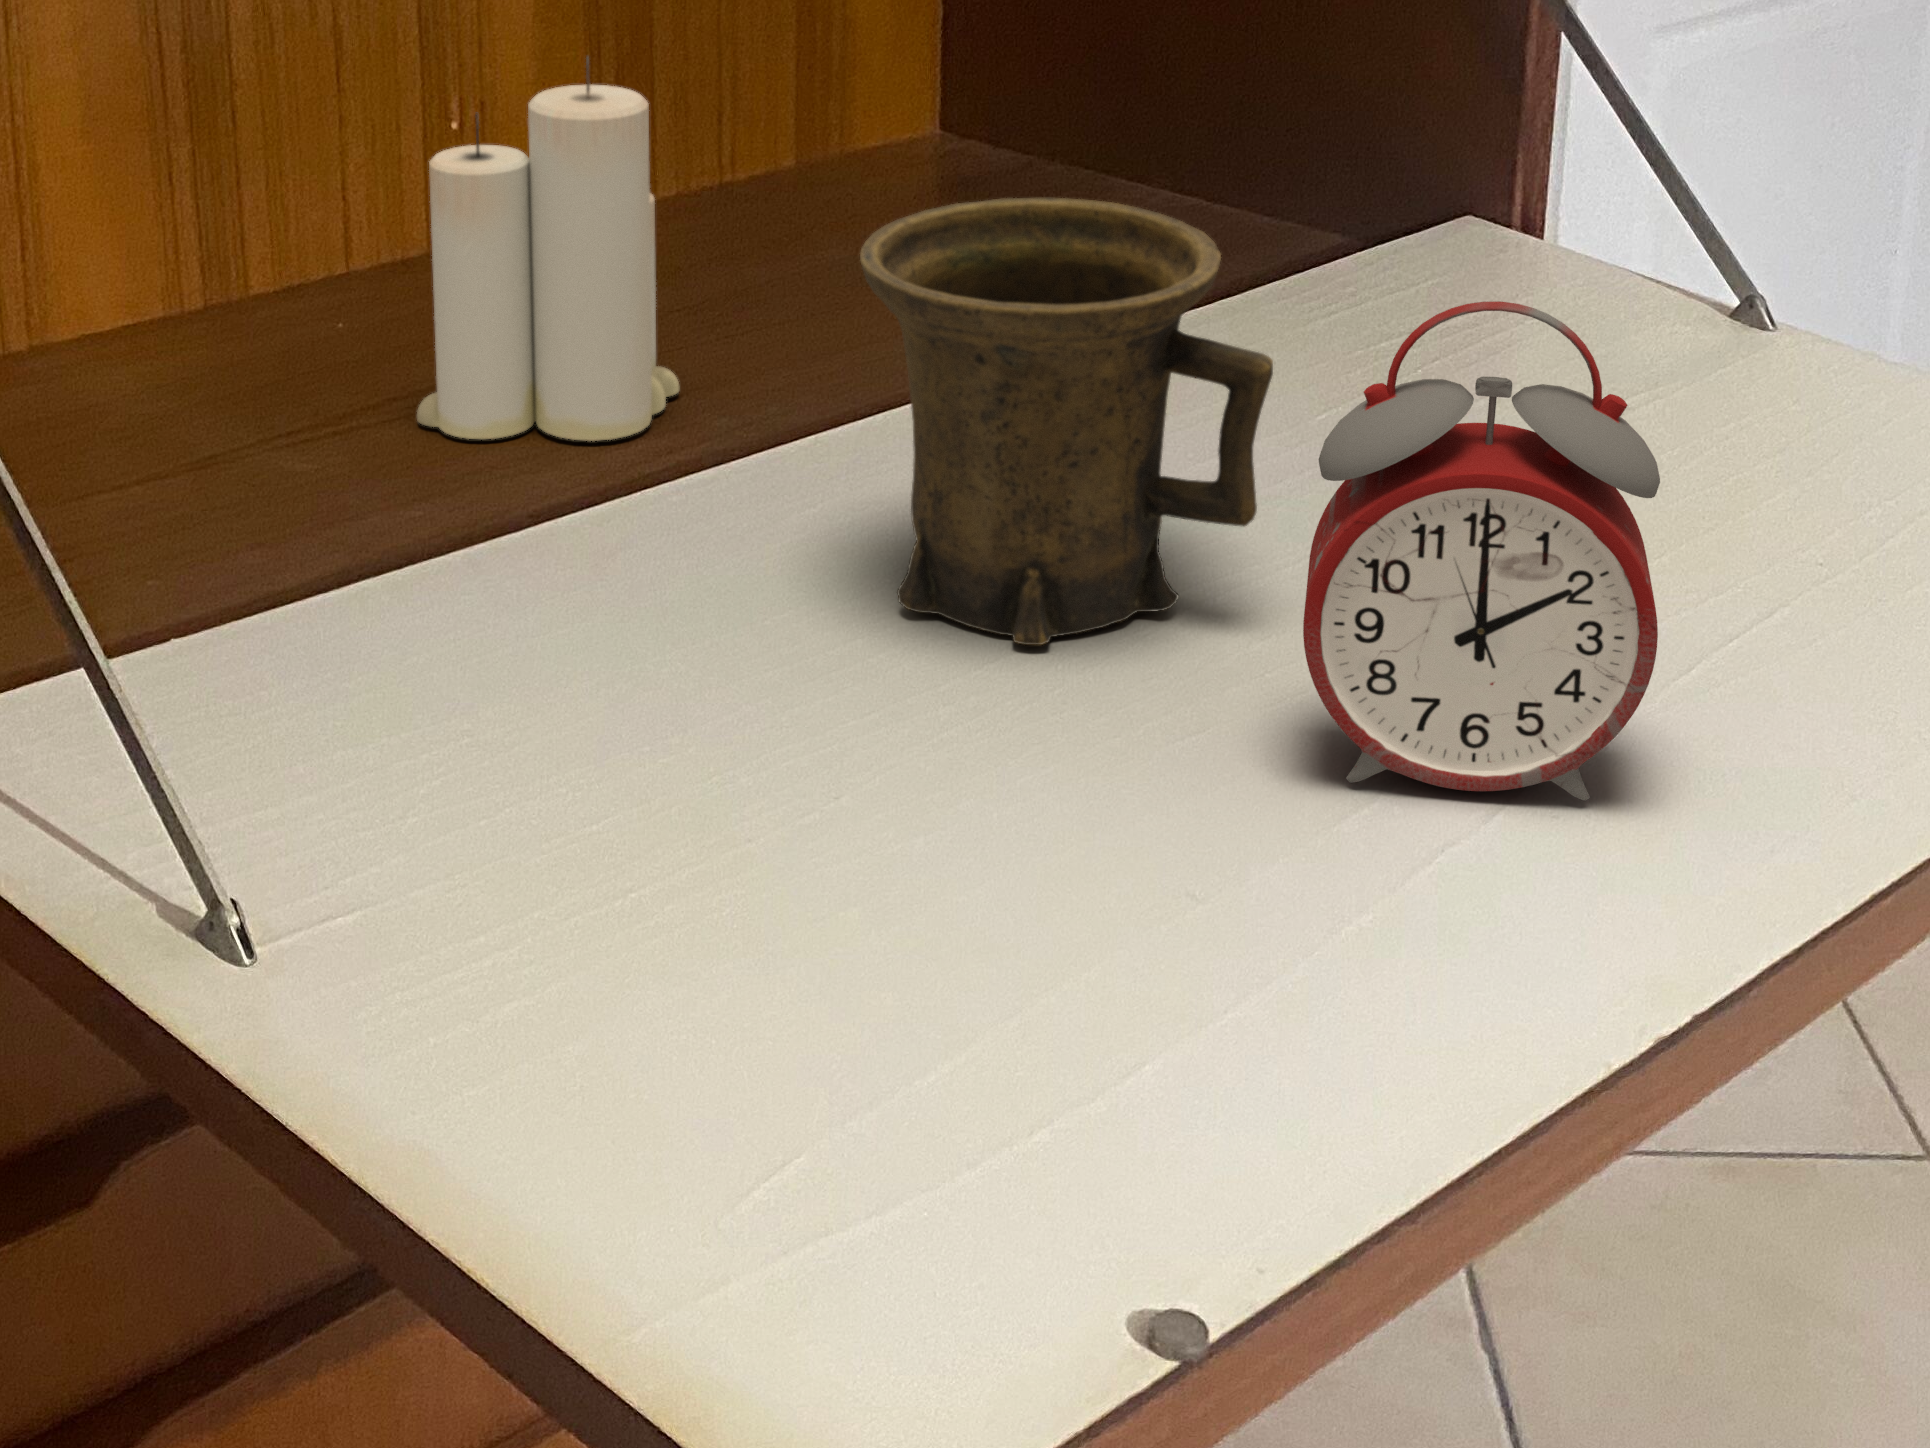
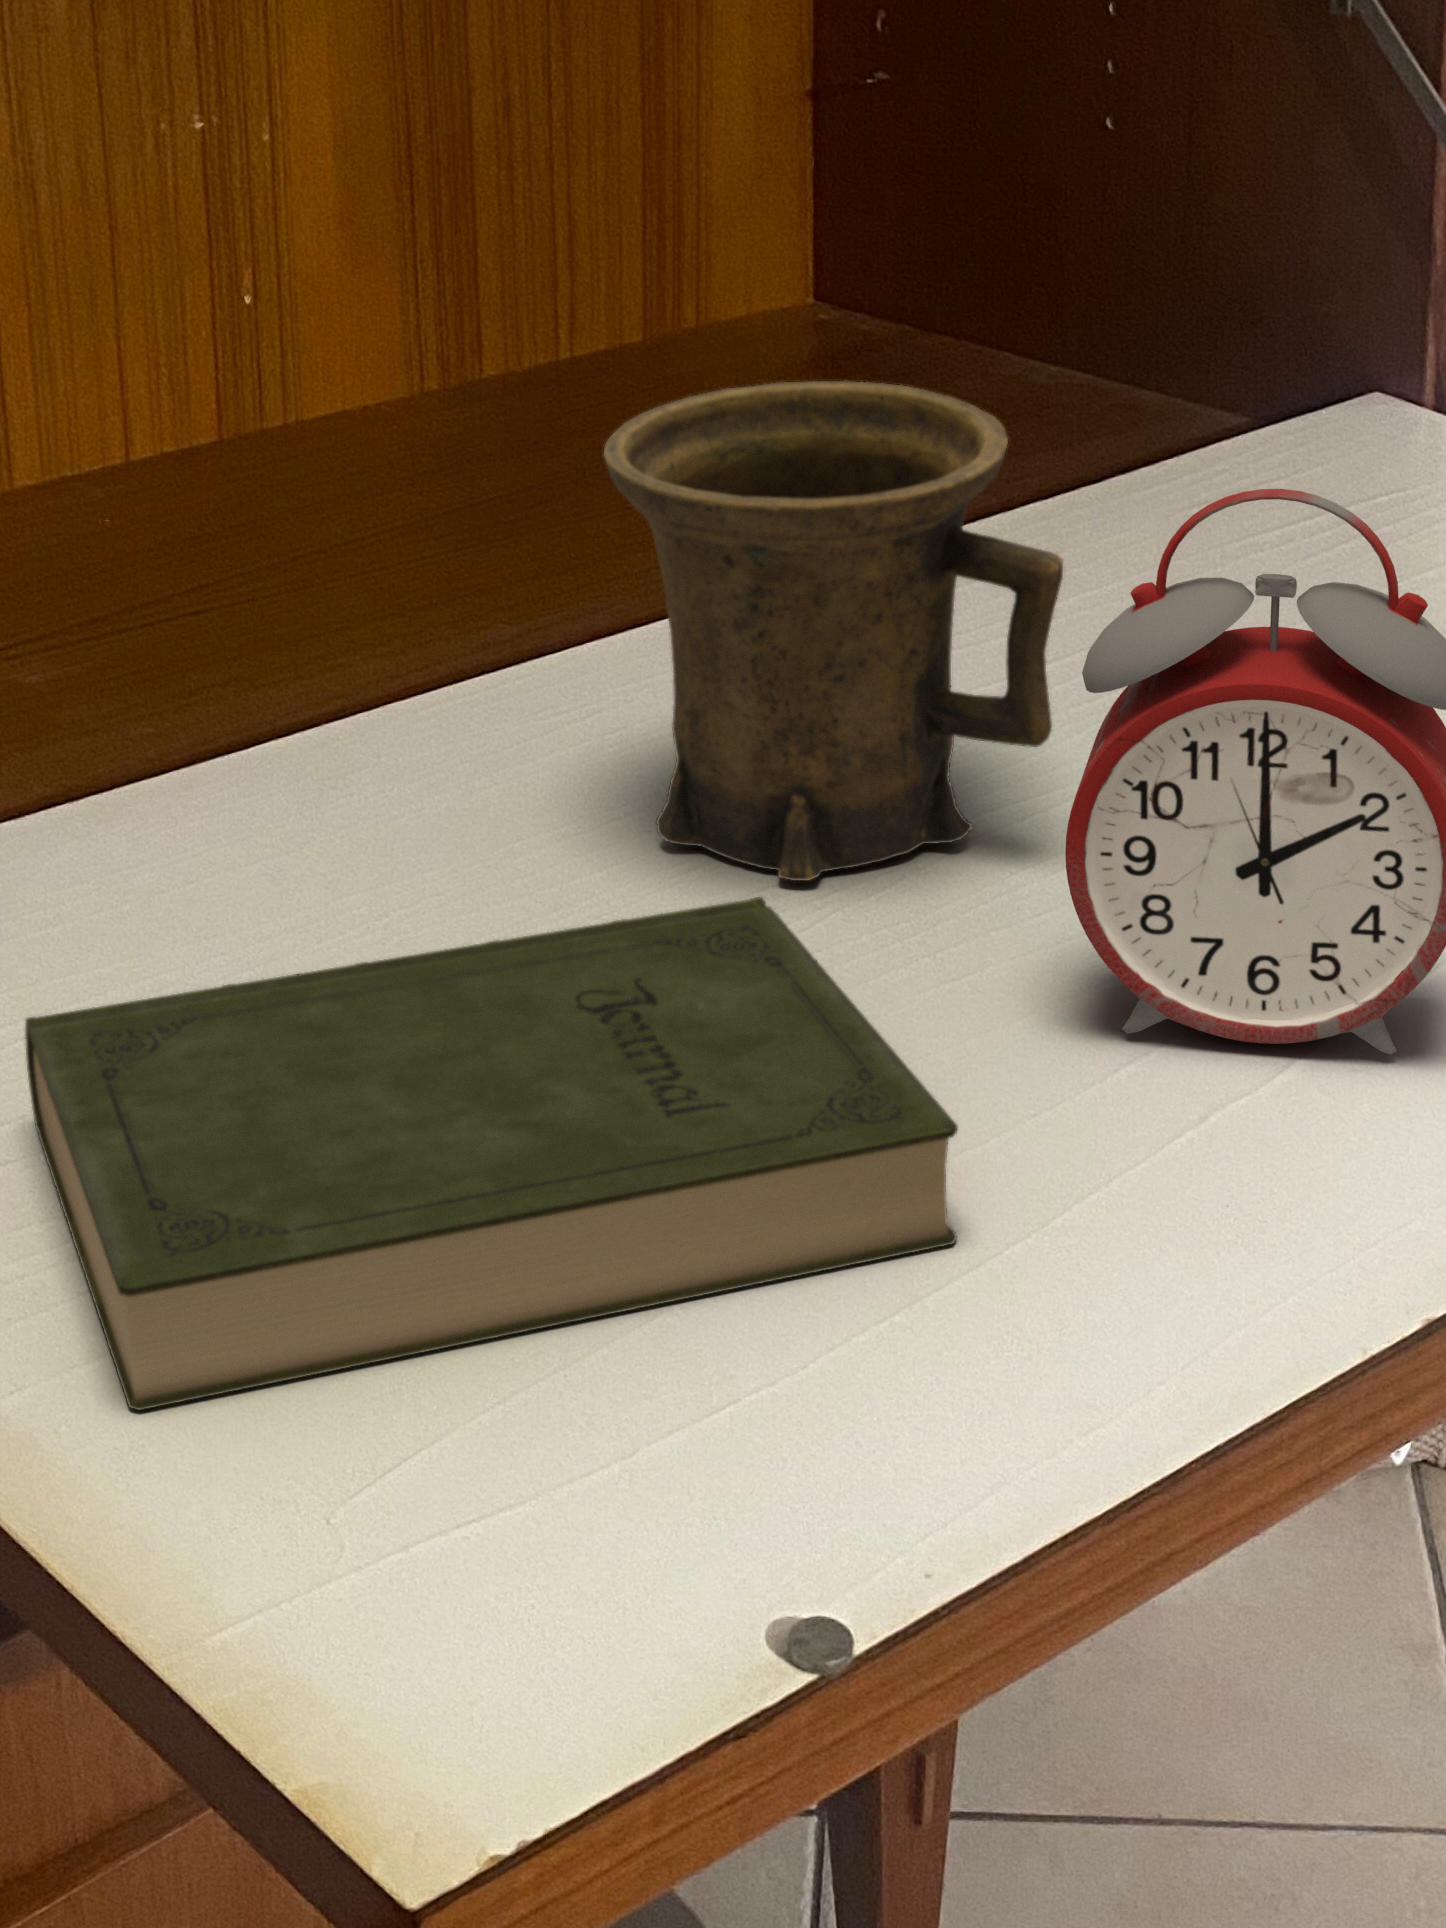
candle: present [417,56,679,441] -> none [171,232,465,658]
book: none [377,661,1243,1131] -> present [25,897,958,1410]

